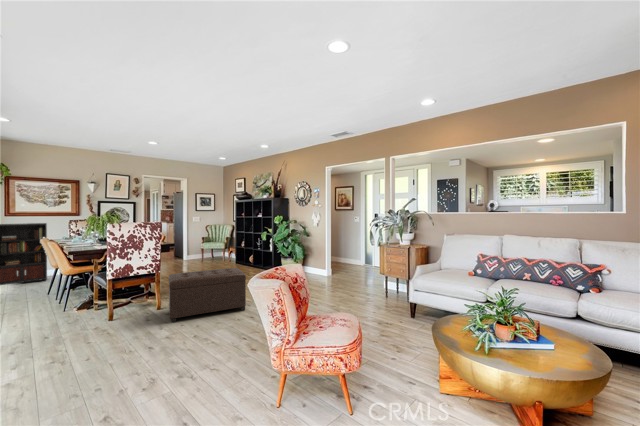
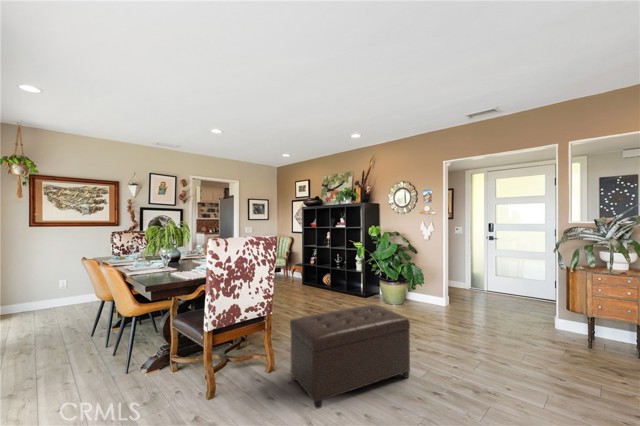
bookcase: present [0,223,47,285] -> none [16,236,95,324]

